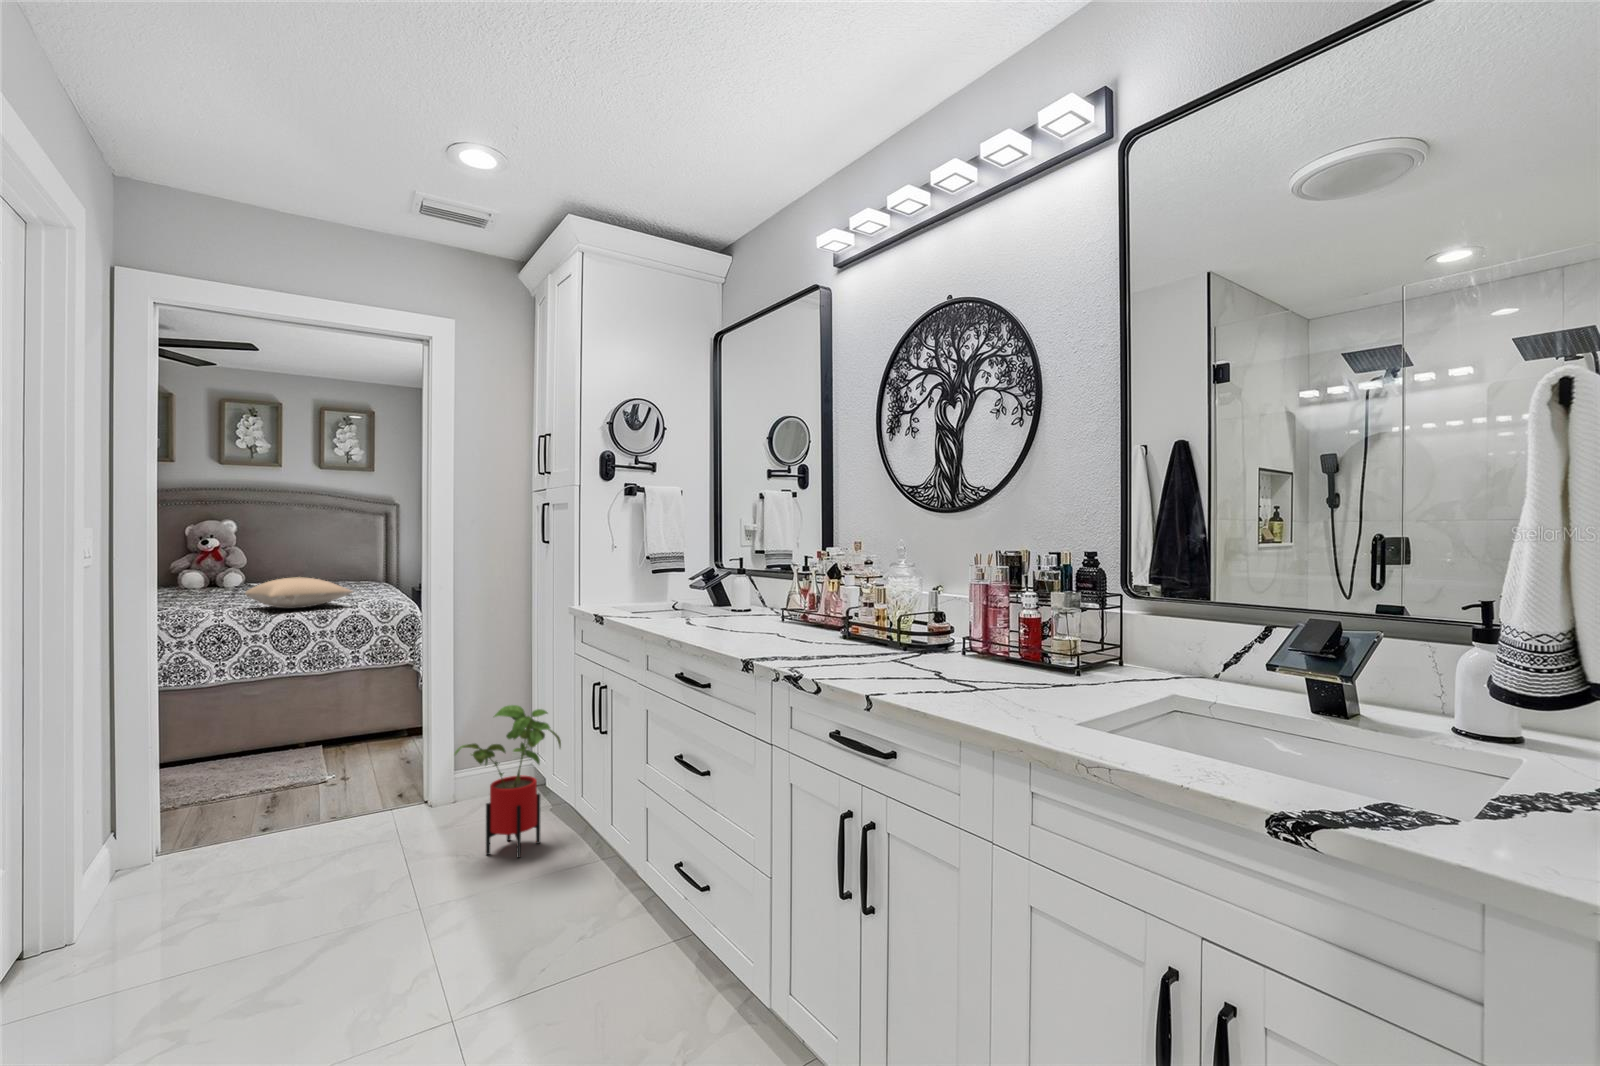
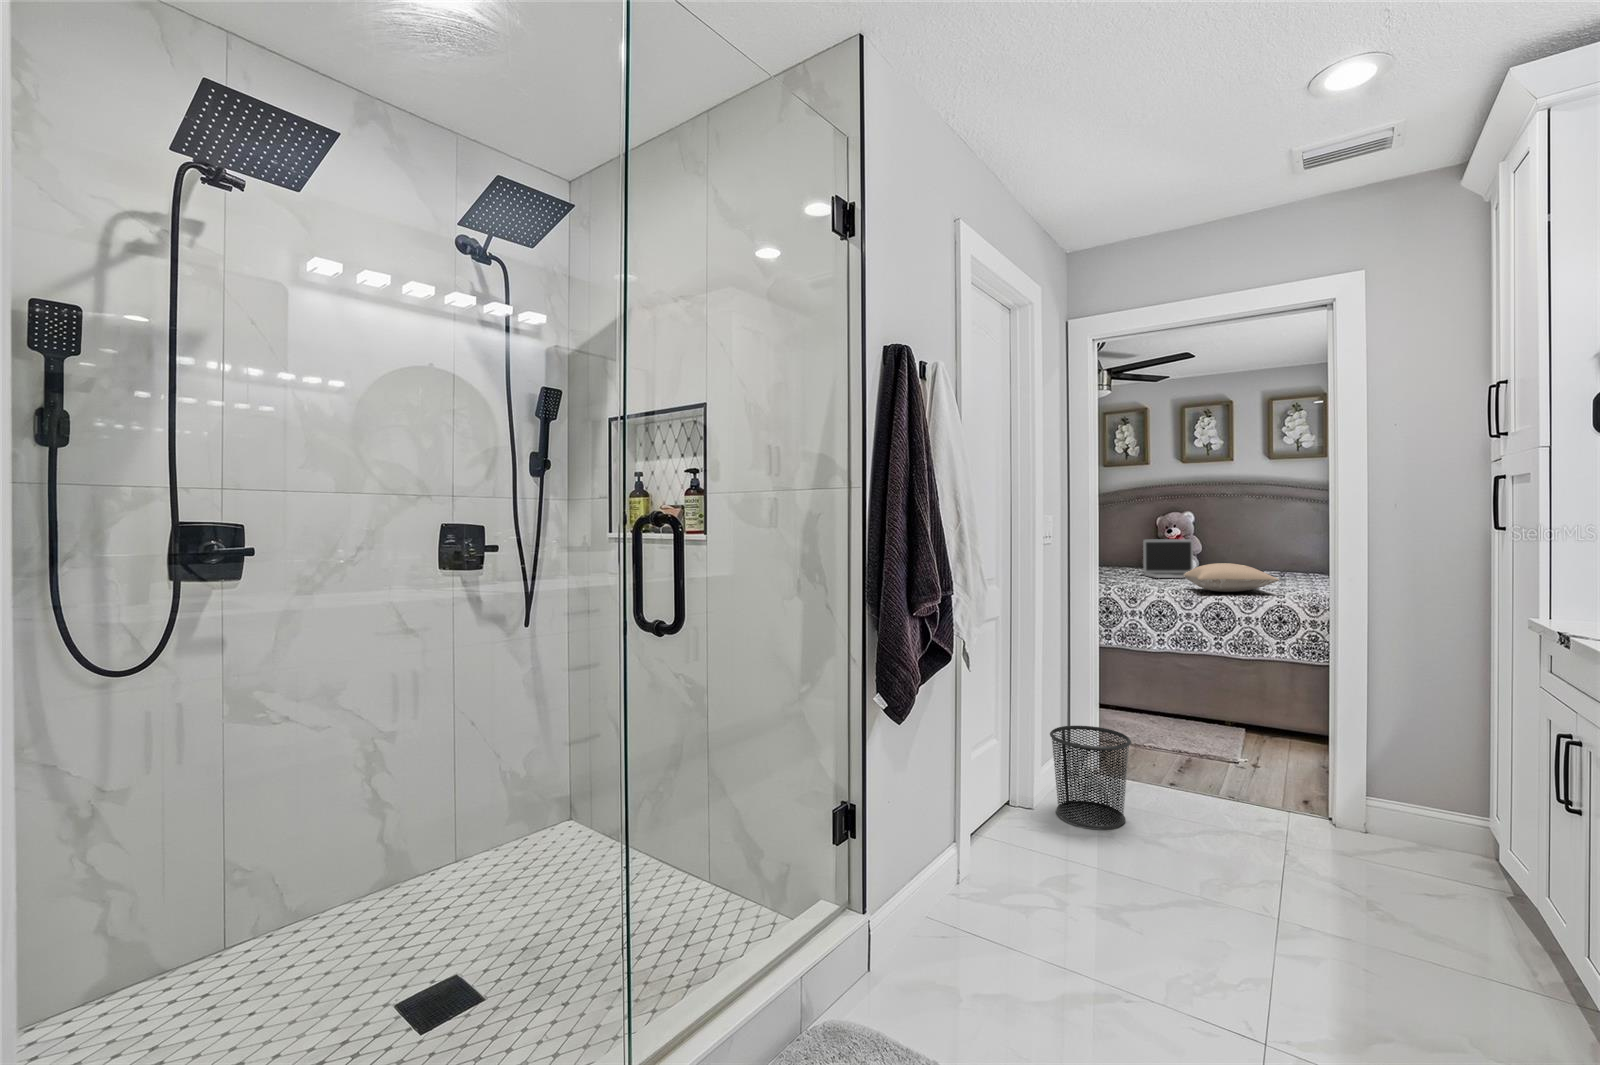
laptop: none [178,552,263,599] -> present [1143,539,1193,578]
house plant: present [455,705,561,858] -> none [1339,733,1512,932]
waste bin: none [109,786,234,923] -> present [1050,726,1131,829]

